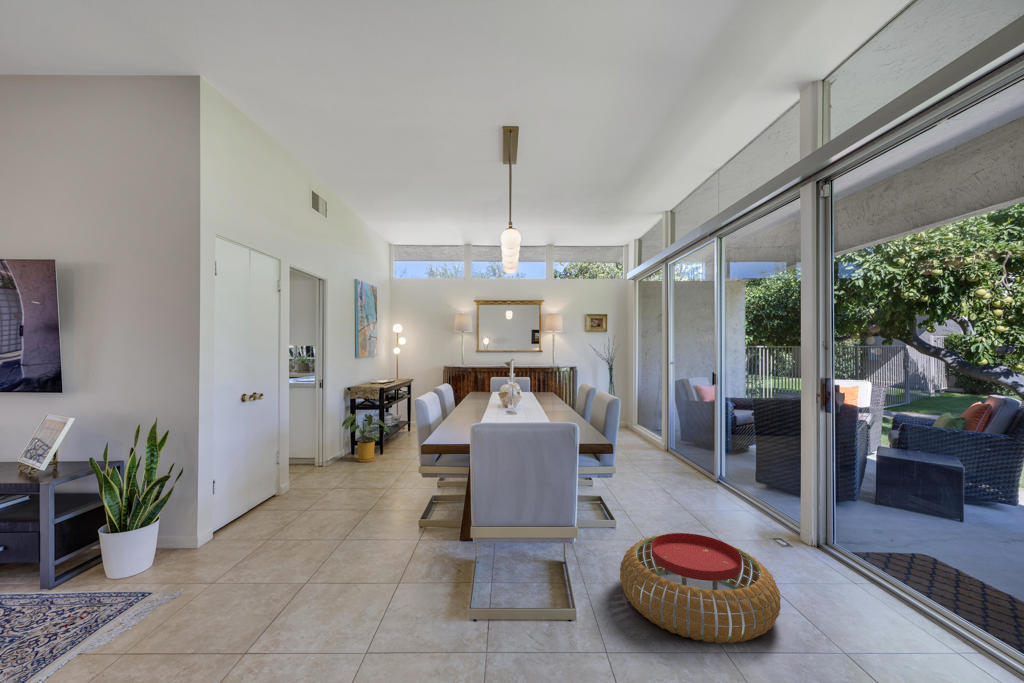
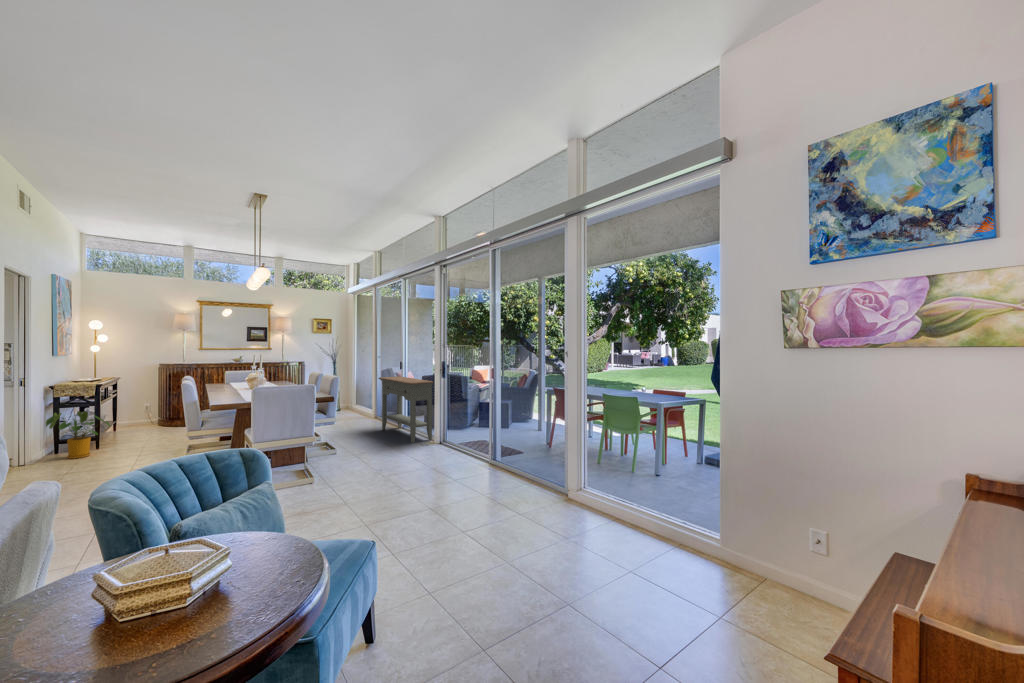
console table: none [672,395,773,514] -> present [379,376,434,443]
pouf: present [620,533,781,644] -> none [344,445,423,489]

